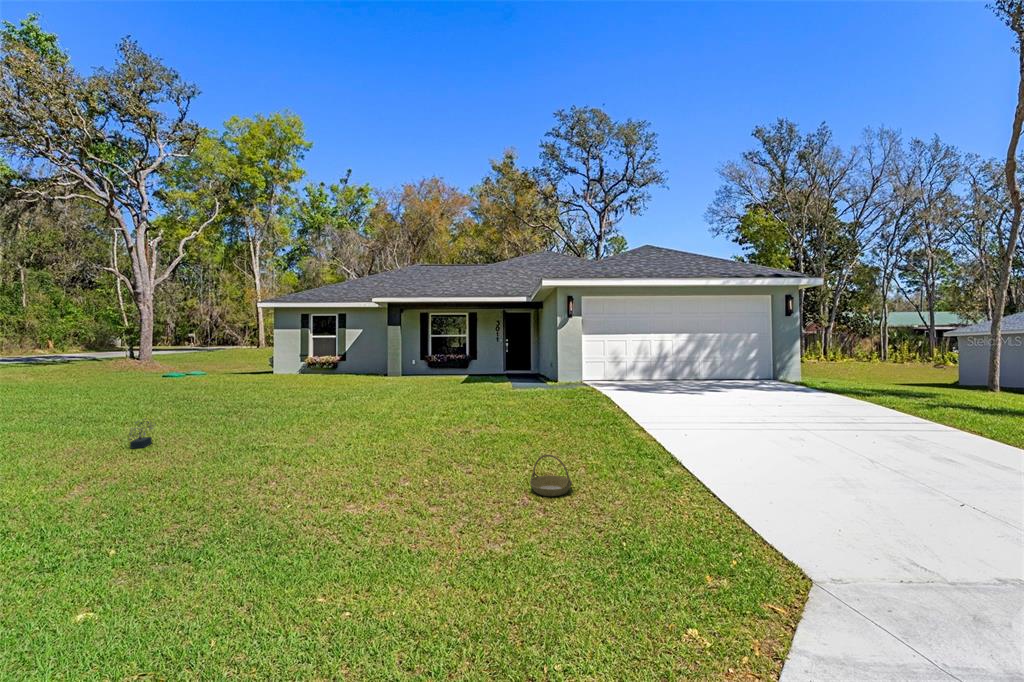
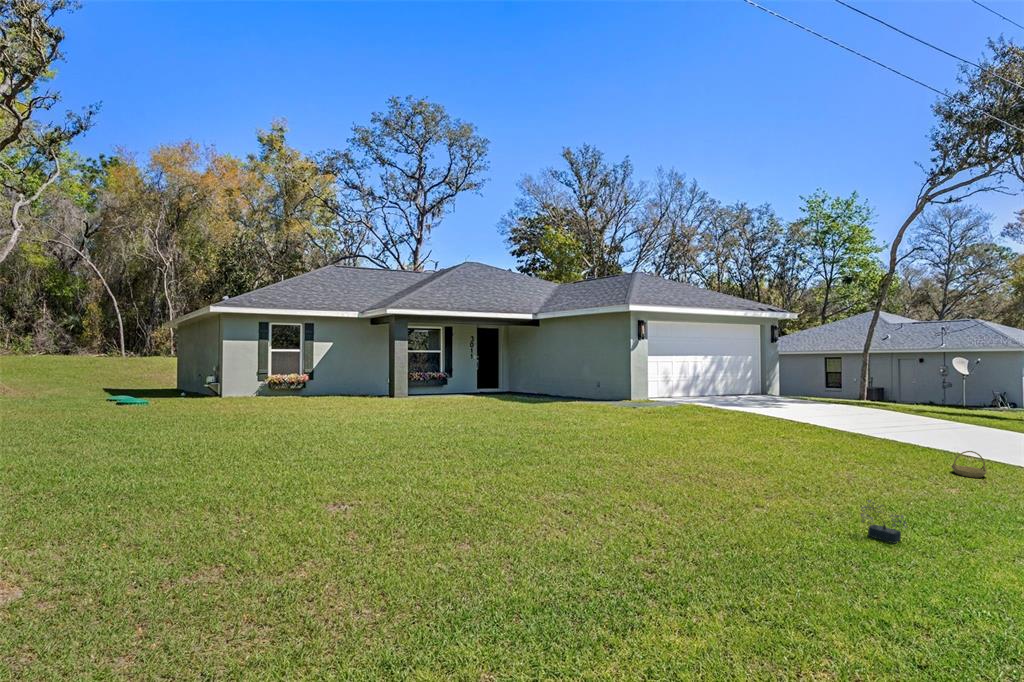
decorative plant: present [129,419,153,449] -> present [861,500,906,543]

